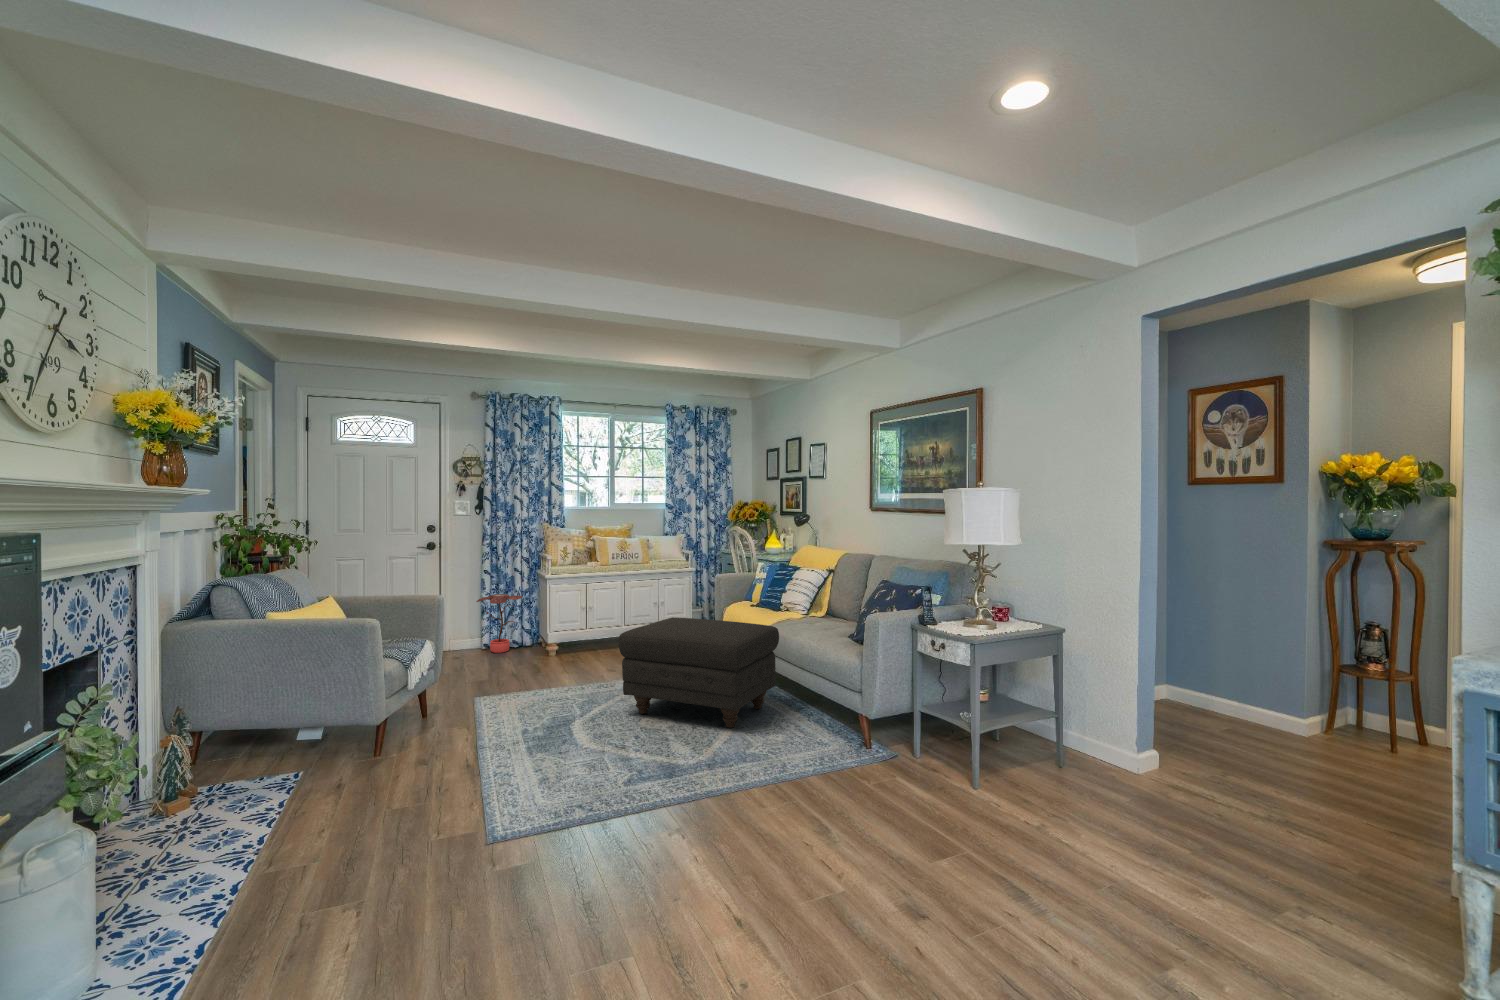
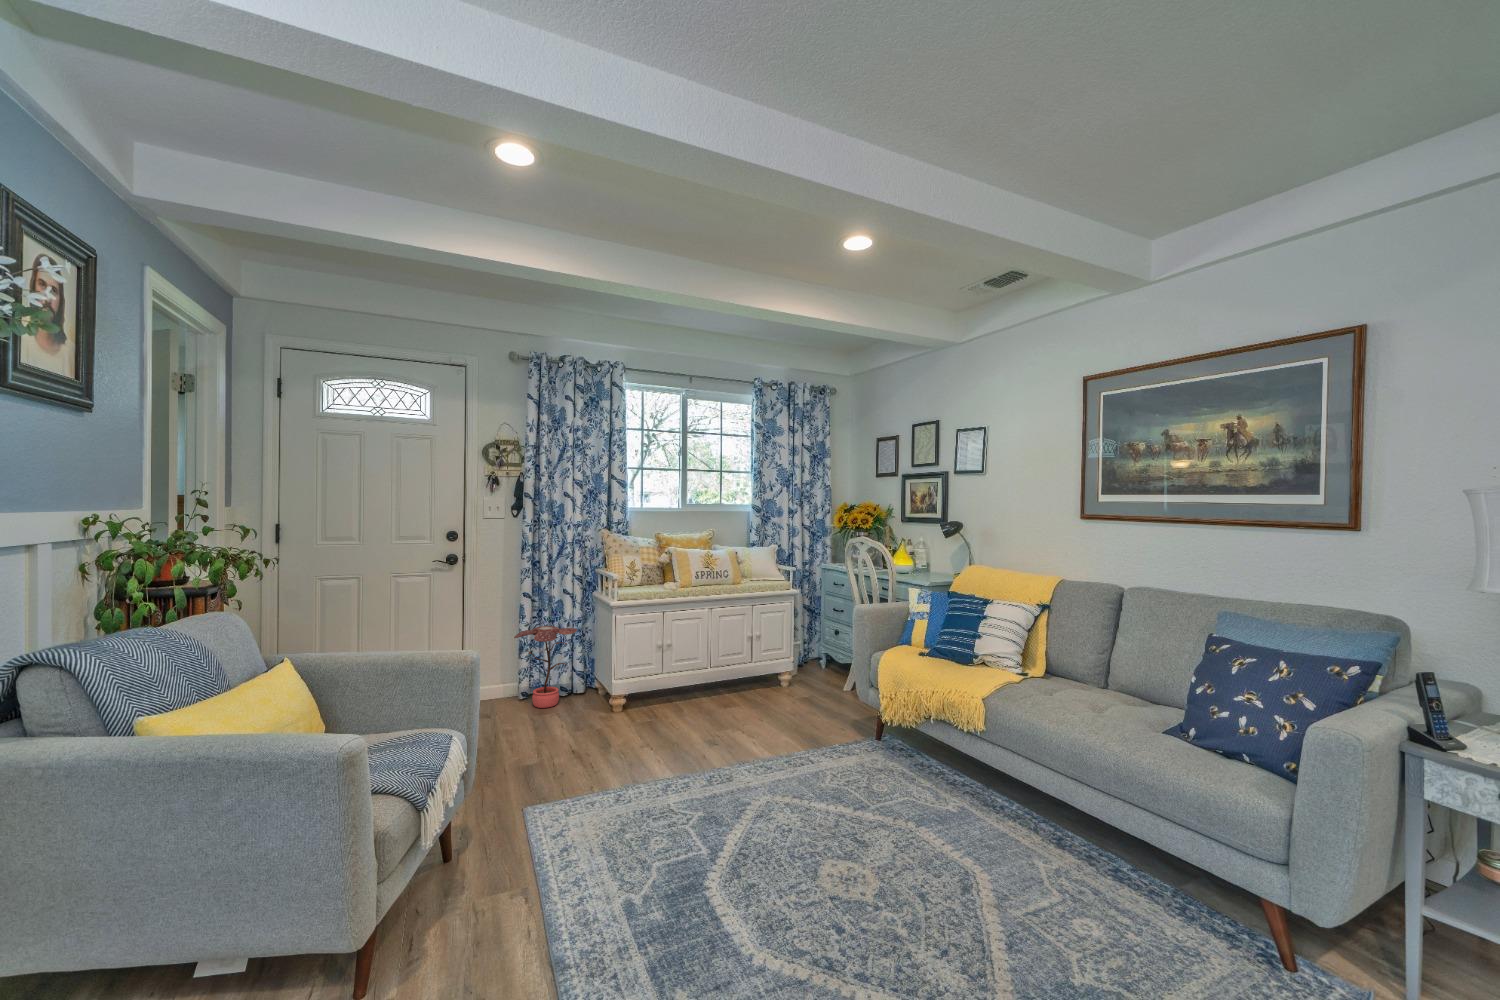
ottoman: present [618,617,779,728] -> none [778,683,1030,906]

